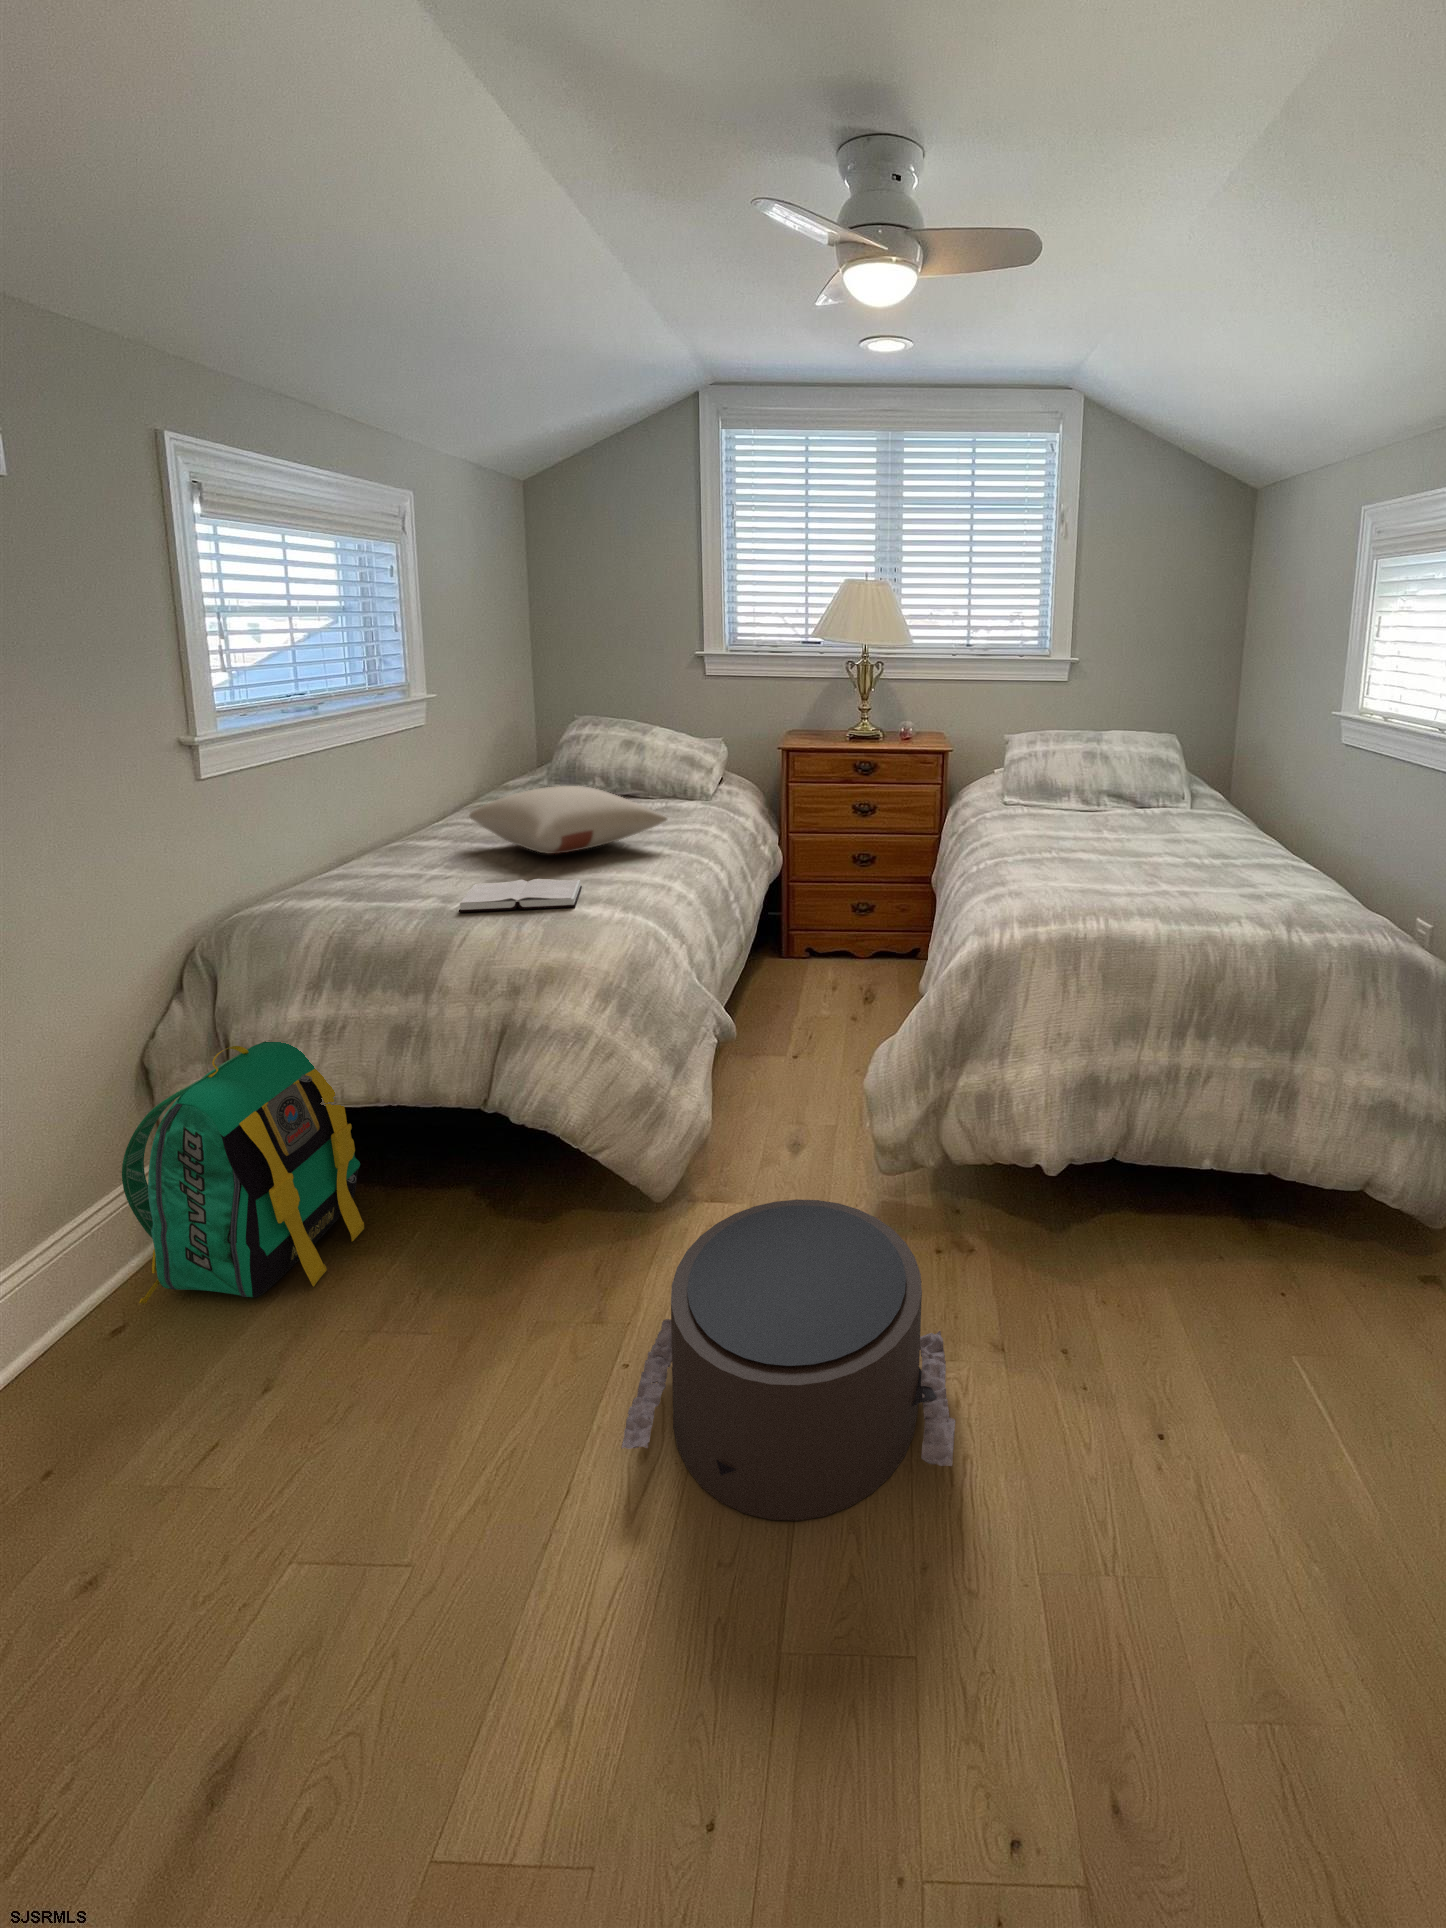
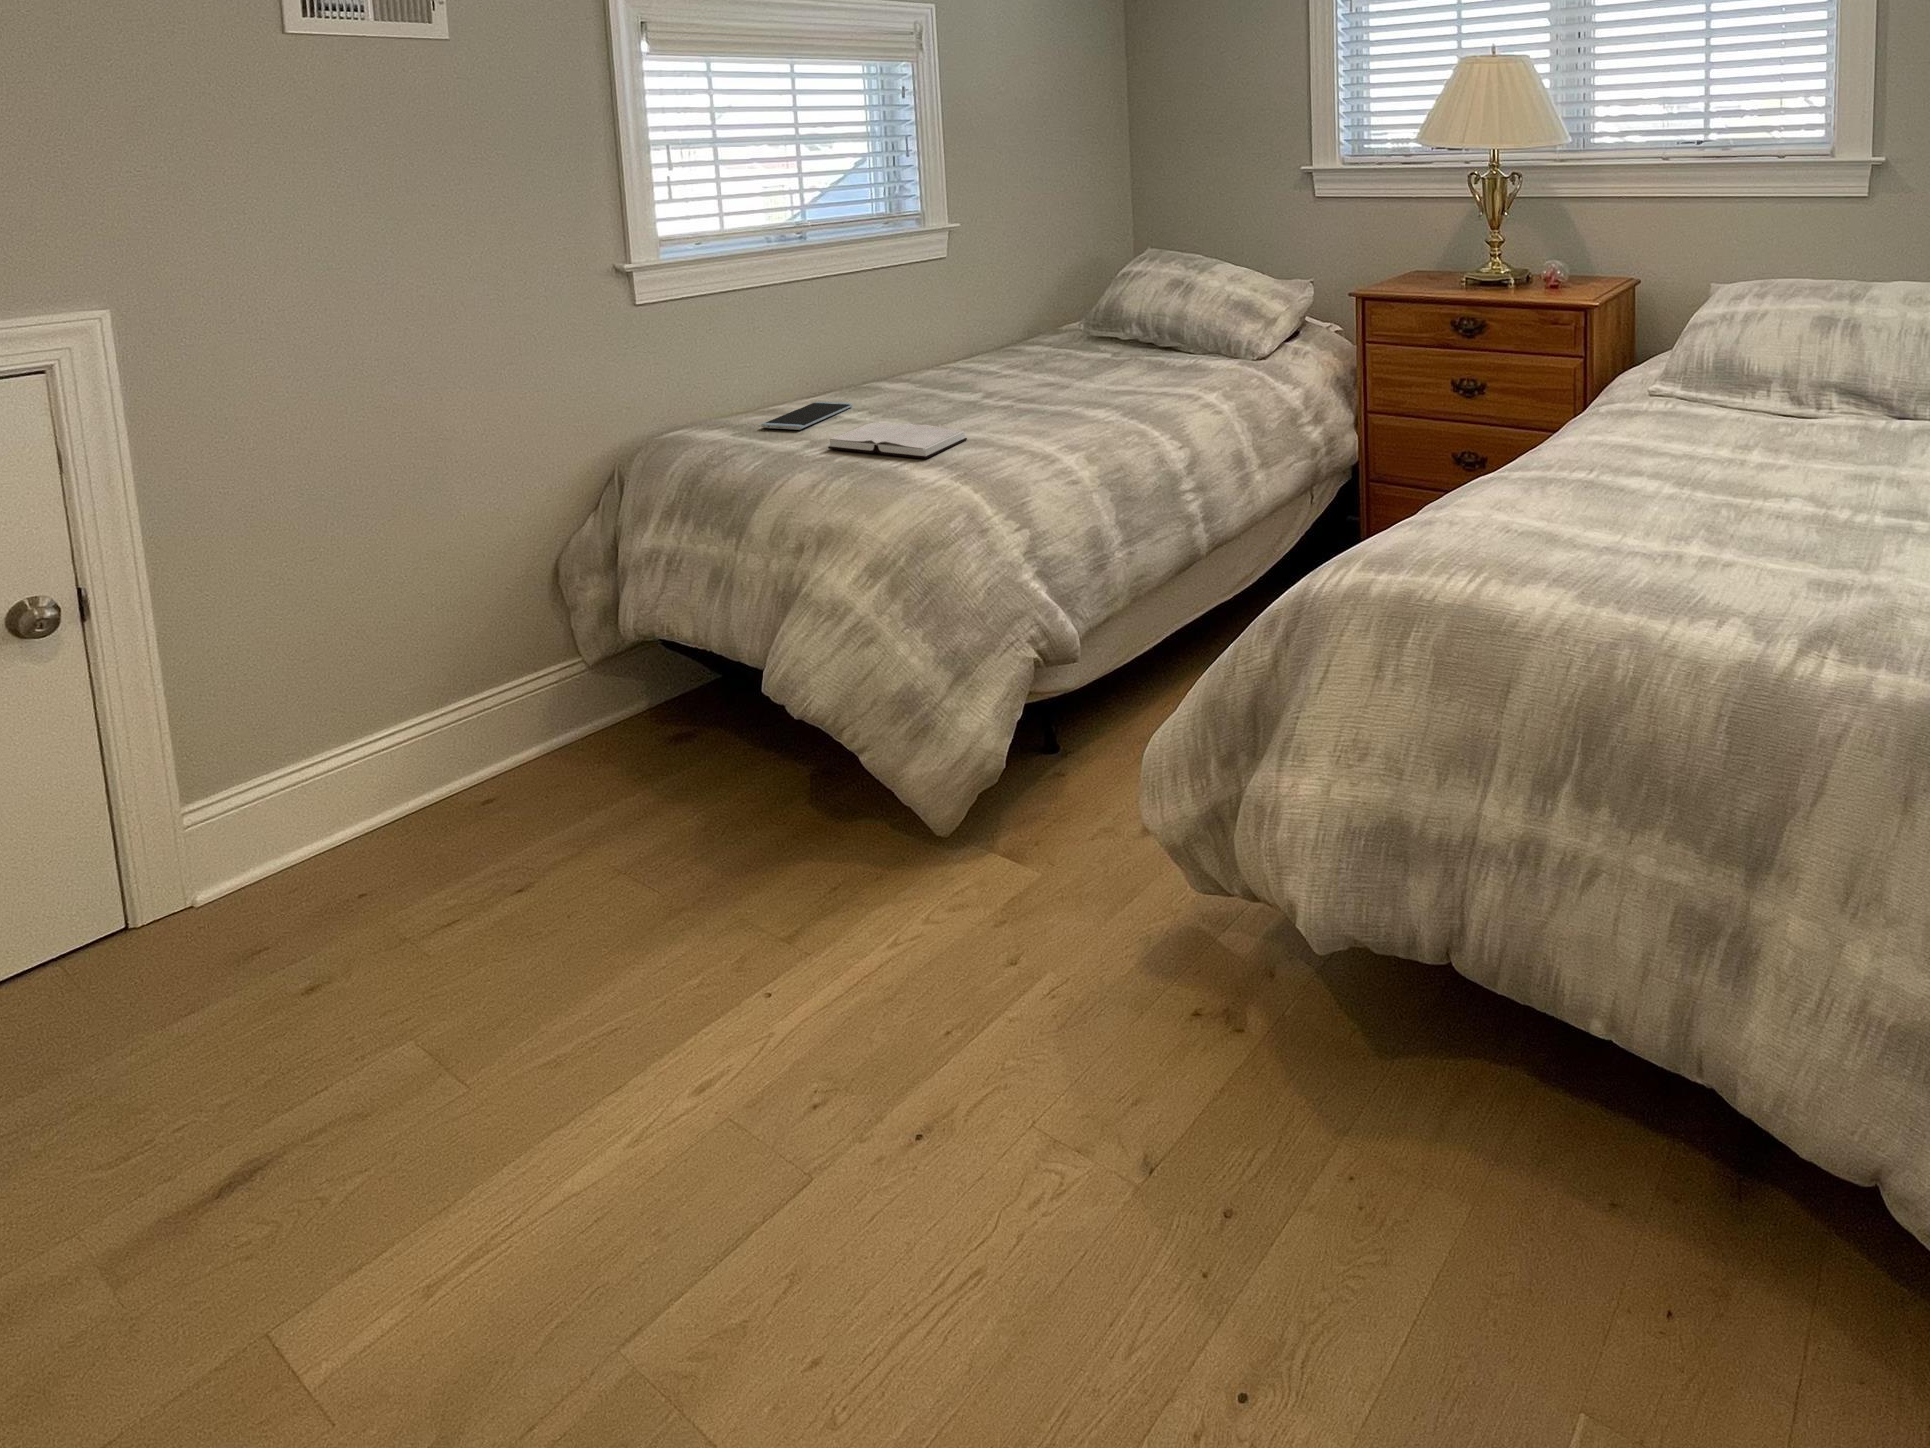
pillow: present [469,786,667,854] -> none [943,326,1118,401]
smartphone: none [341,871,408,904] -> present [761,402,853,430]
backpack: present [122,1041,364,1303] -> none [553,545,738,788]
pouf: present [622,1199,955,1521] -> none [676,841,1059,1241]

